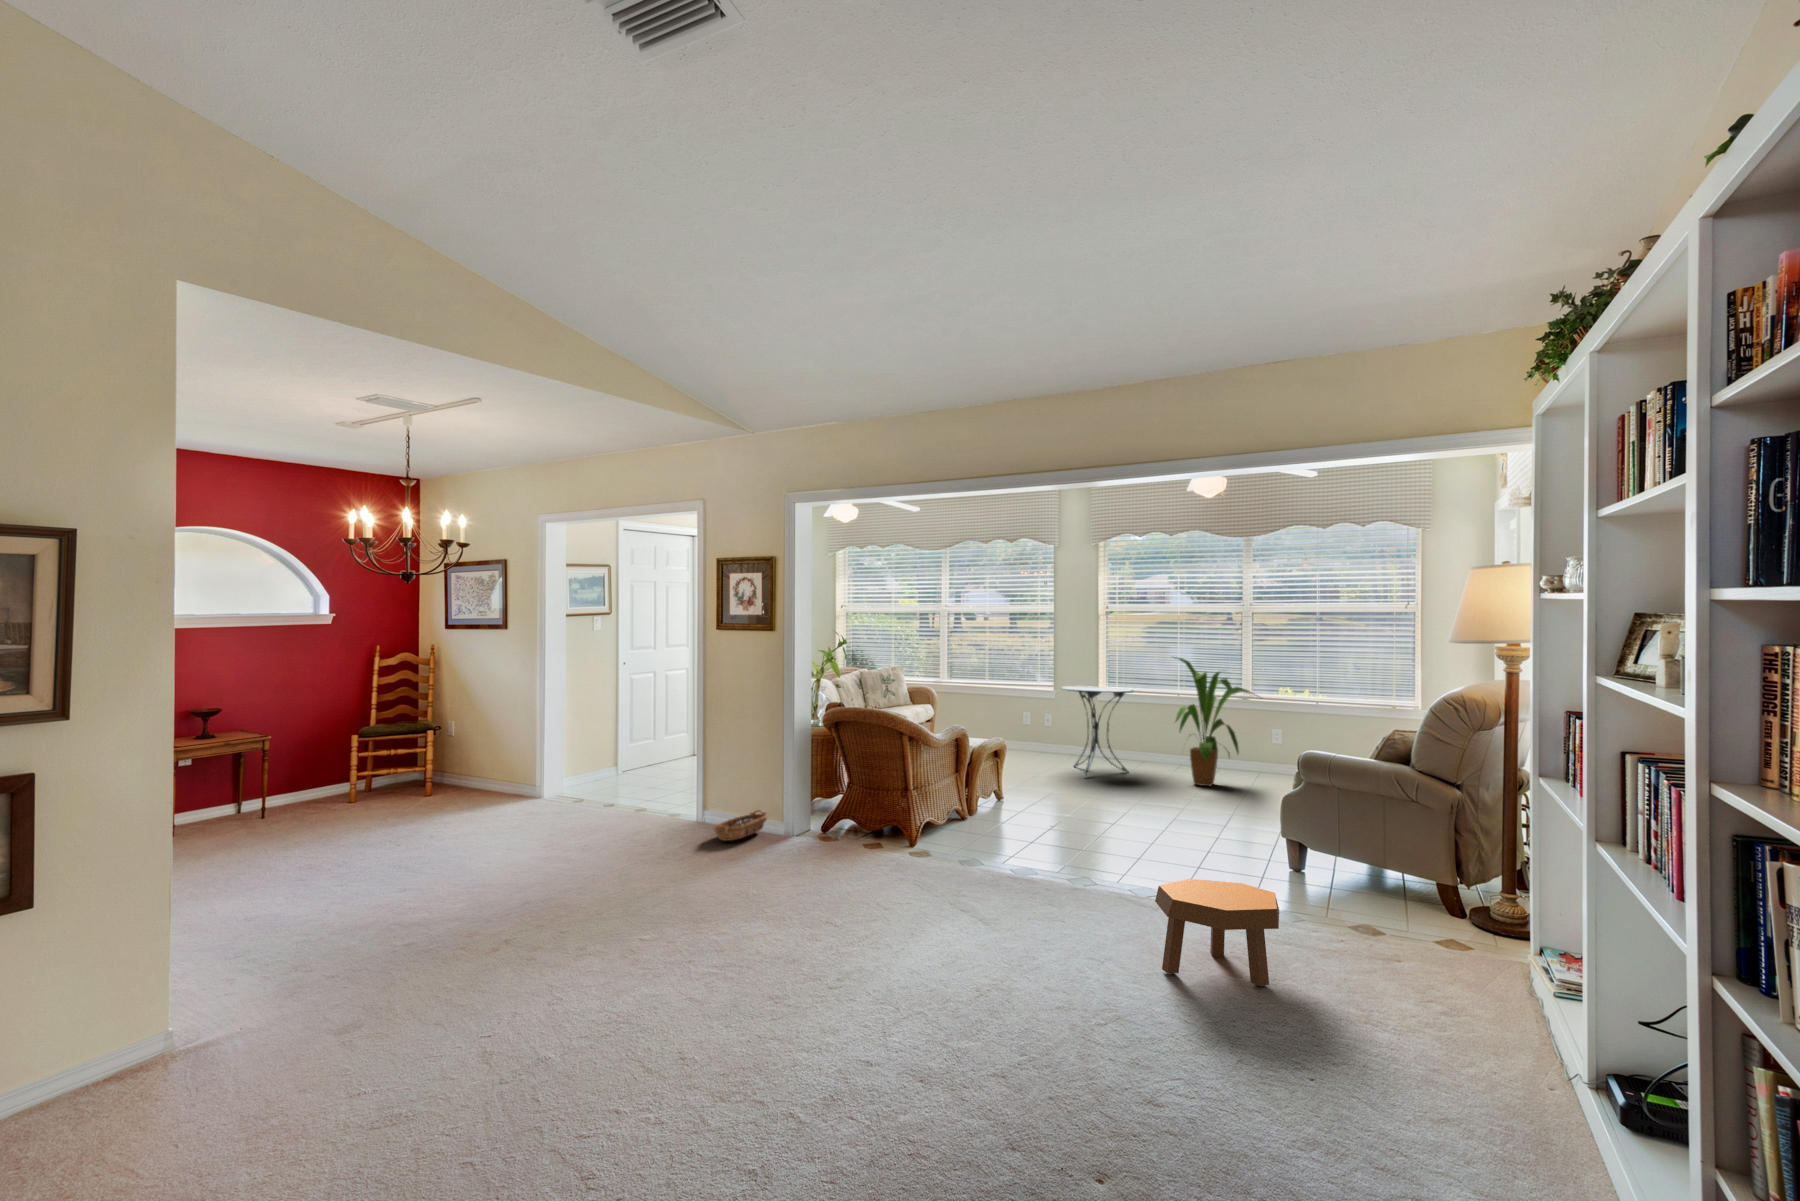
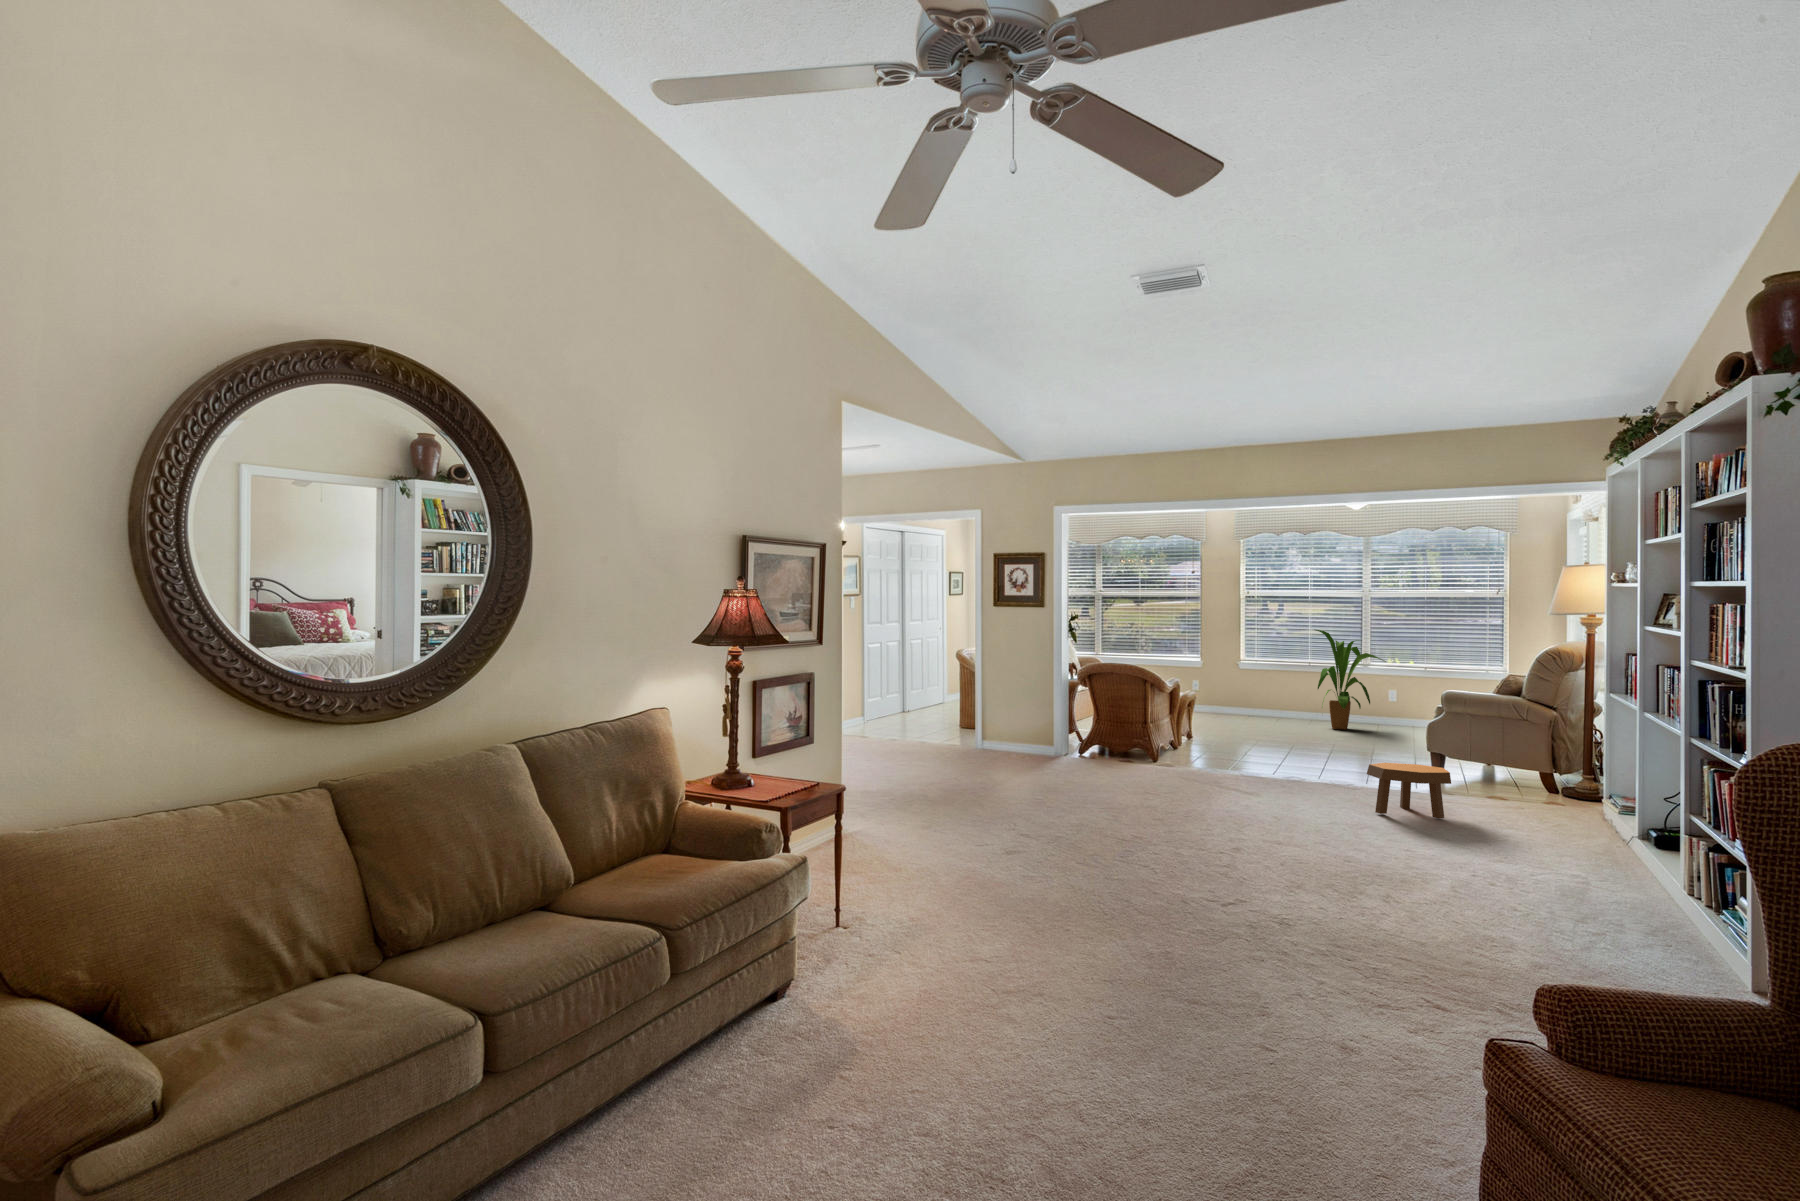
side table: present [1062,686,1133,776] -> none [1220,654,1280,723]
basket: present [713,810,767,841] -> none [1001,737,1045,759]

